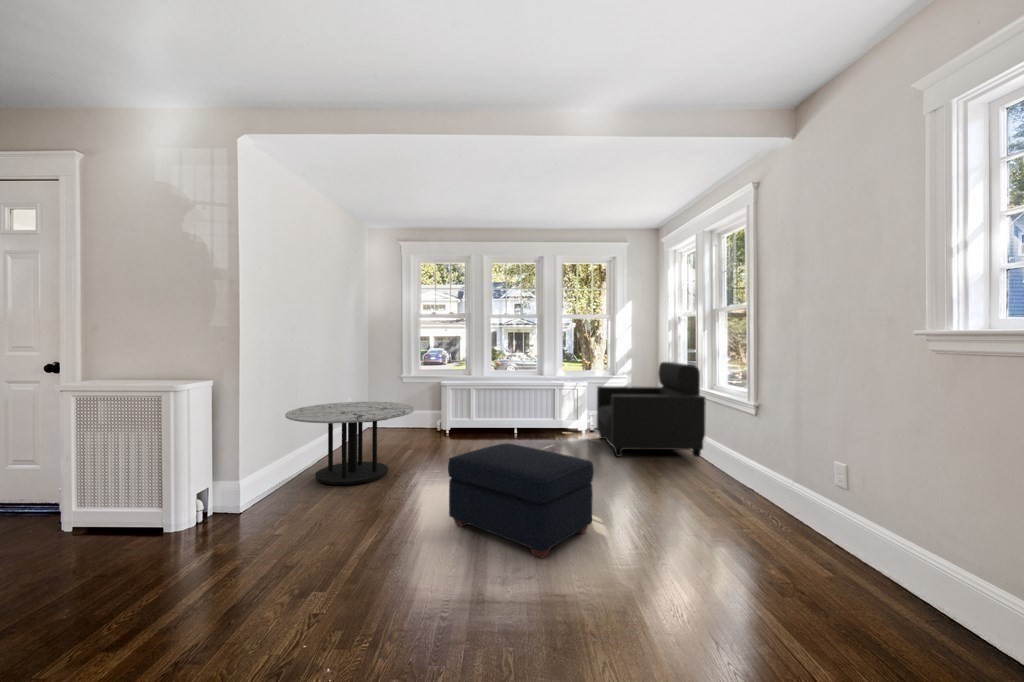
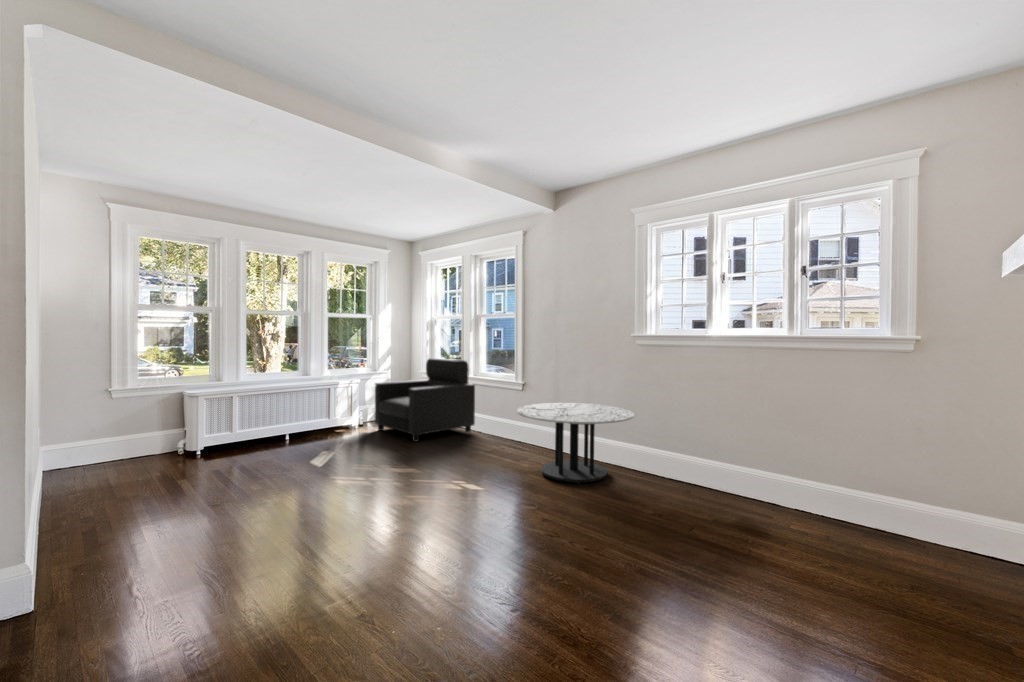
coffee table: present [285,402,414,485] -> present [517,403,634,484]
ottoman: present [448,444,594,558] -> none [367,436,482,517]

